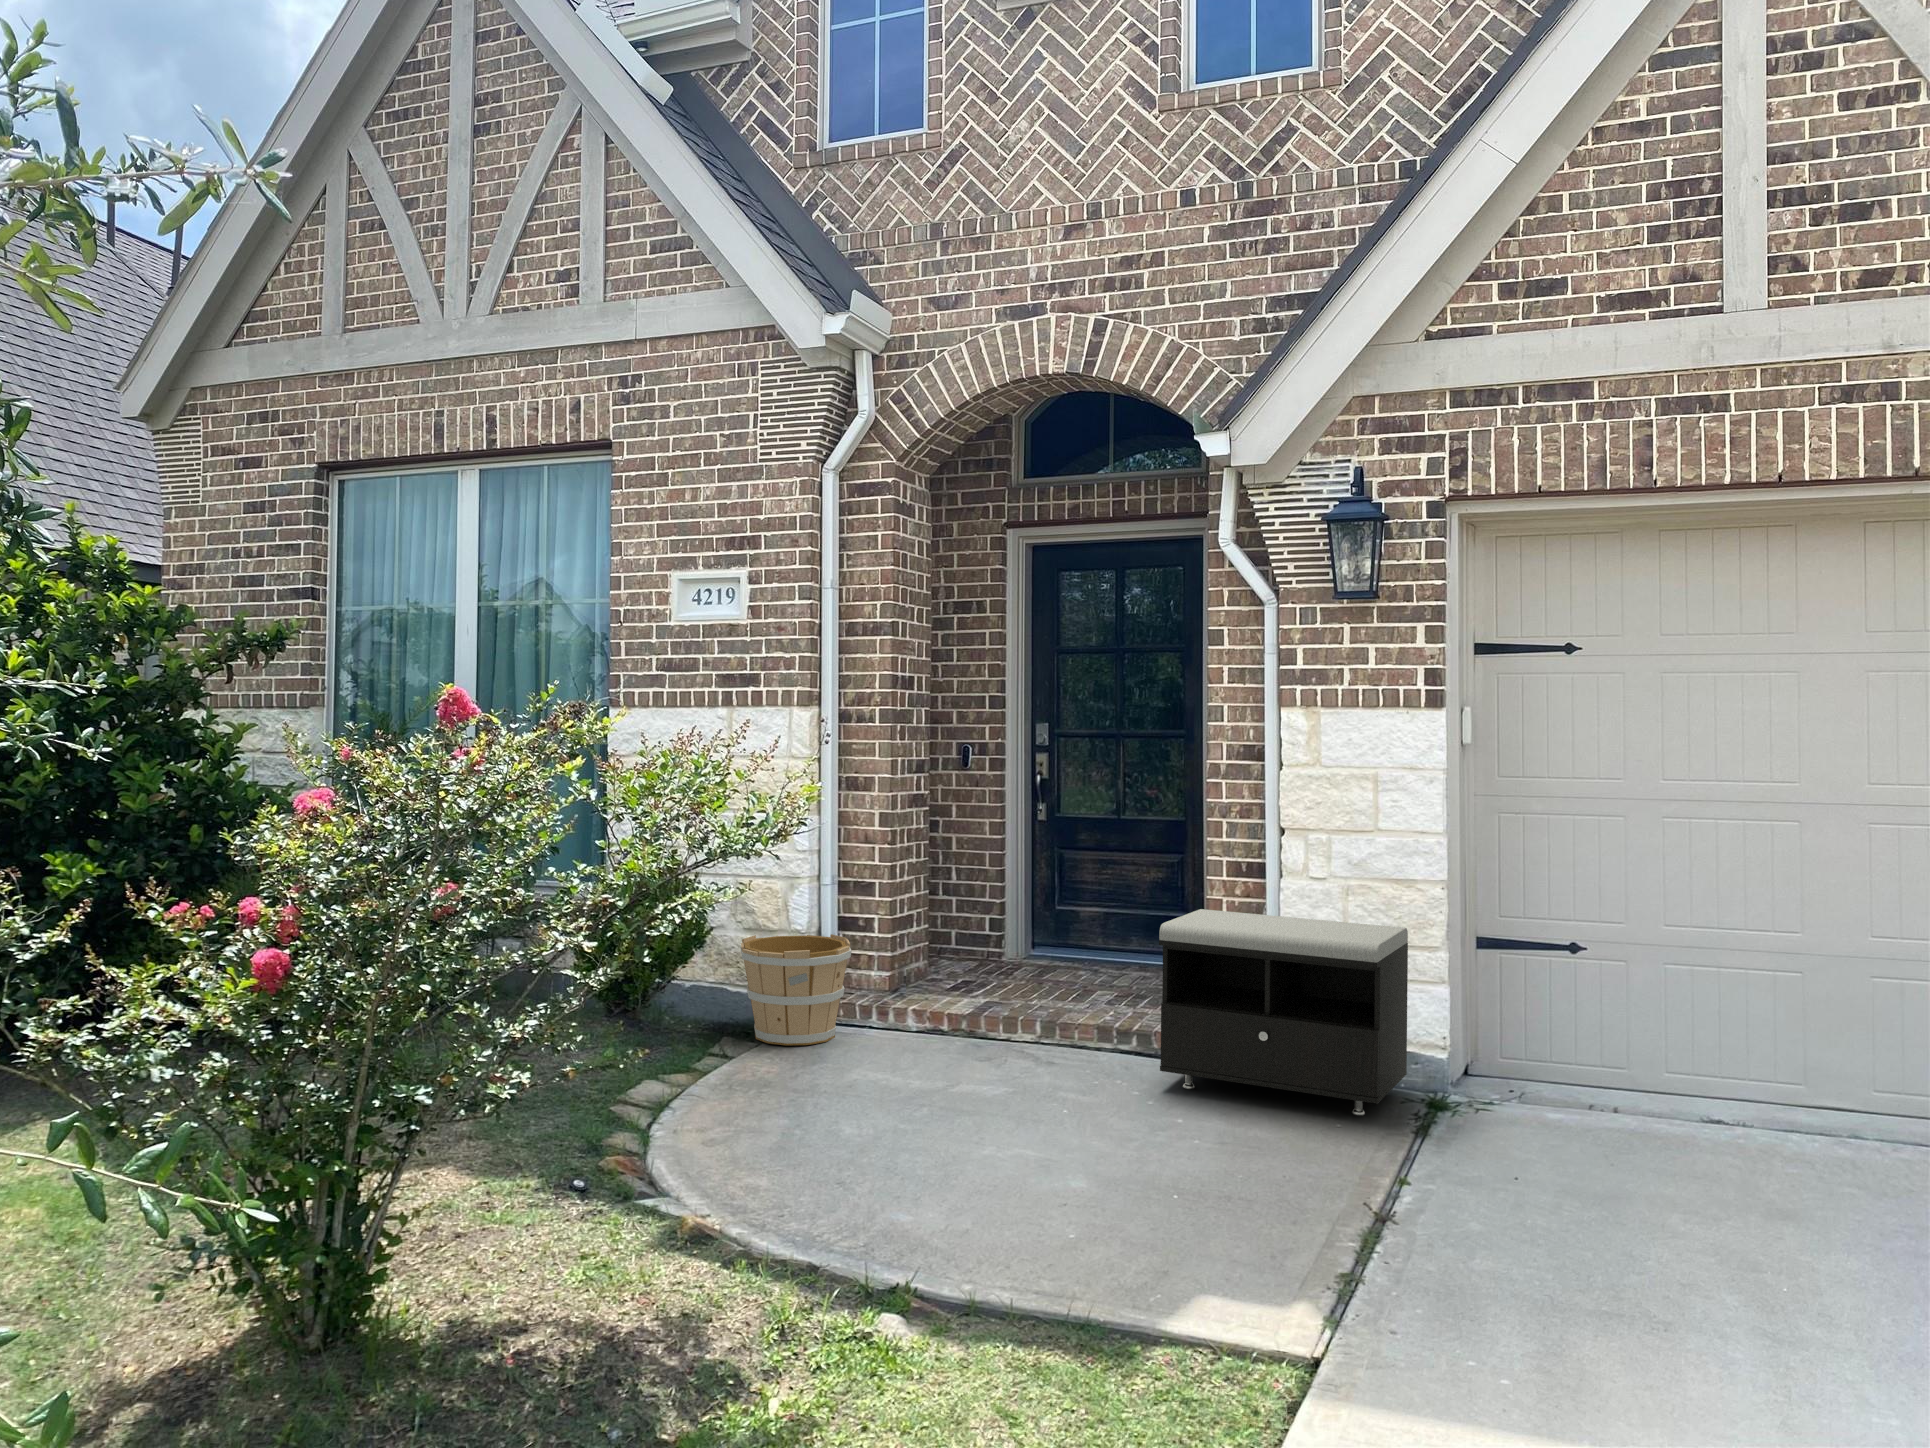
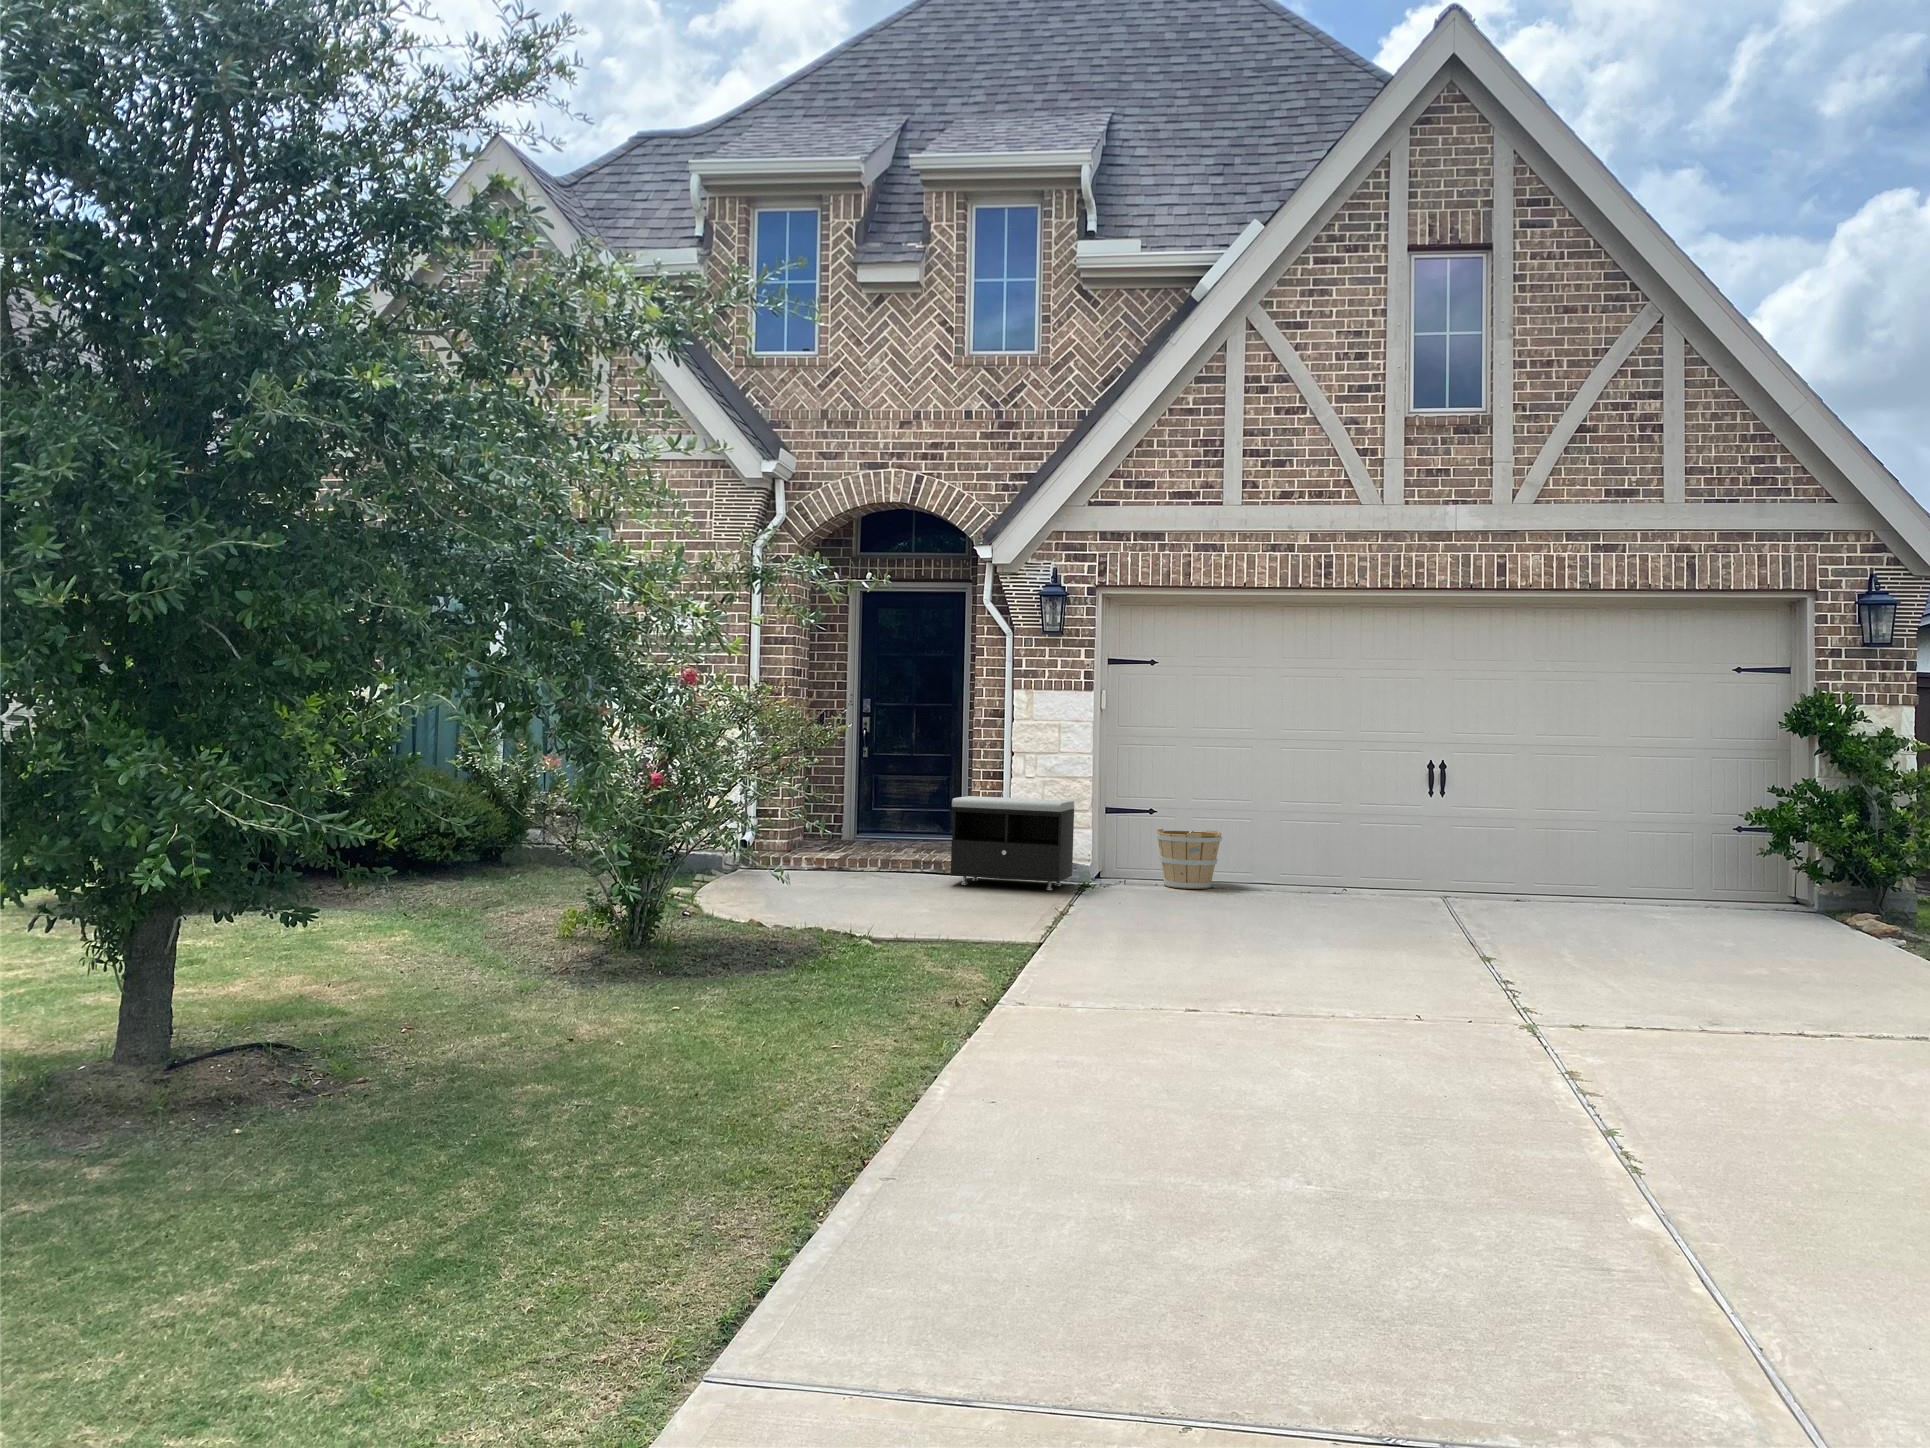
wooden bucket: present [740,934,852,1045] -> present [1156,829,1222,889]

